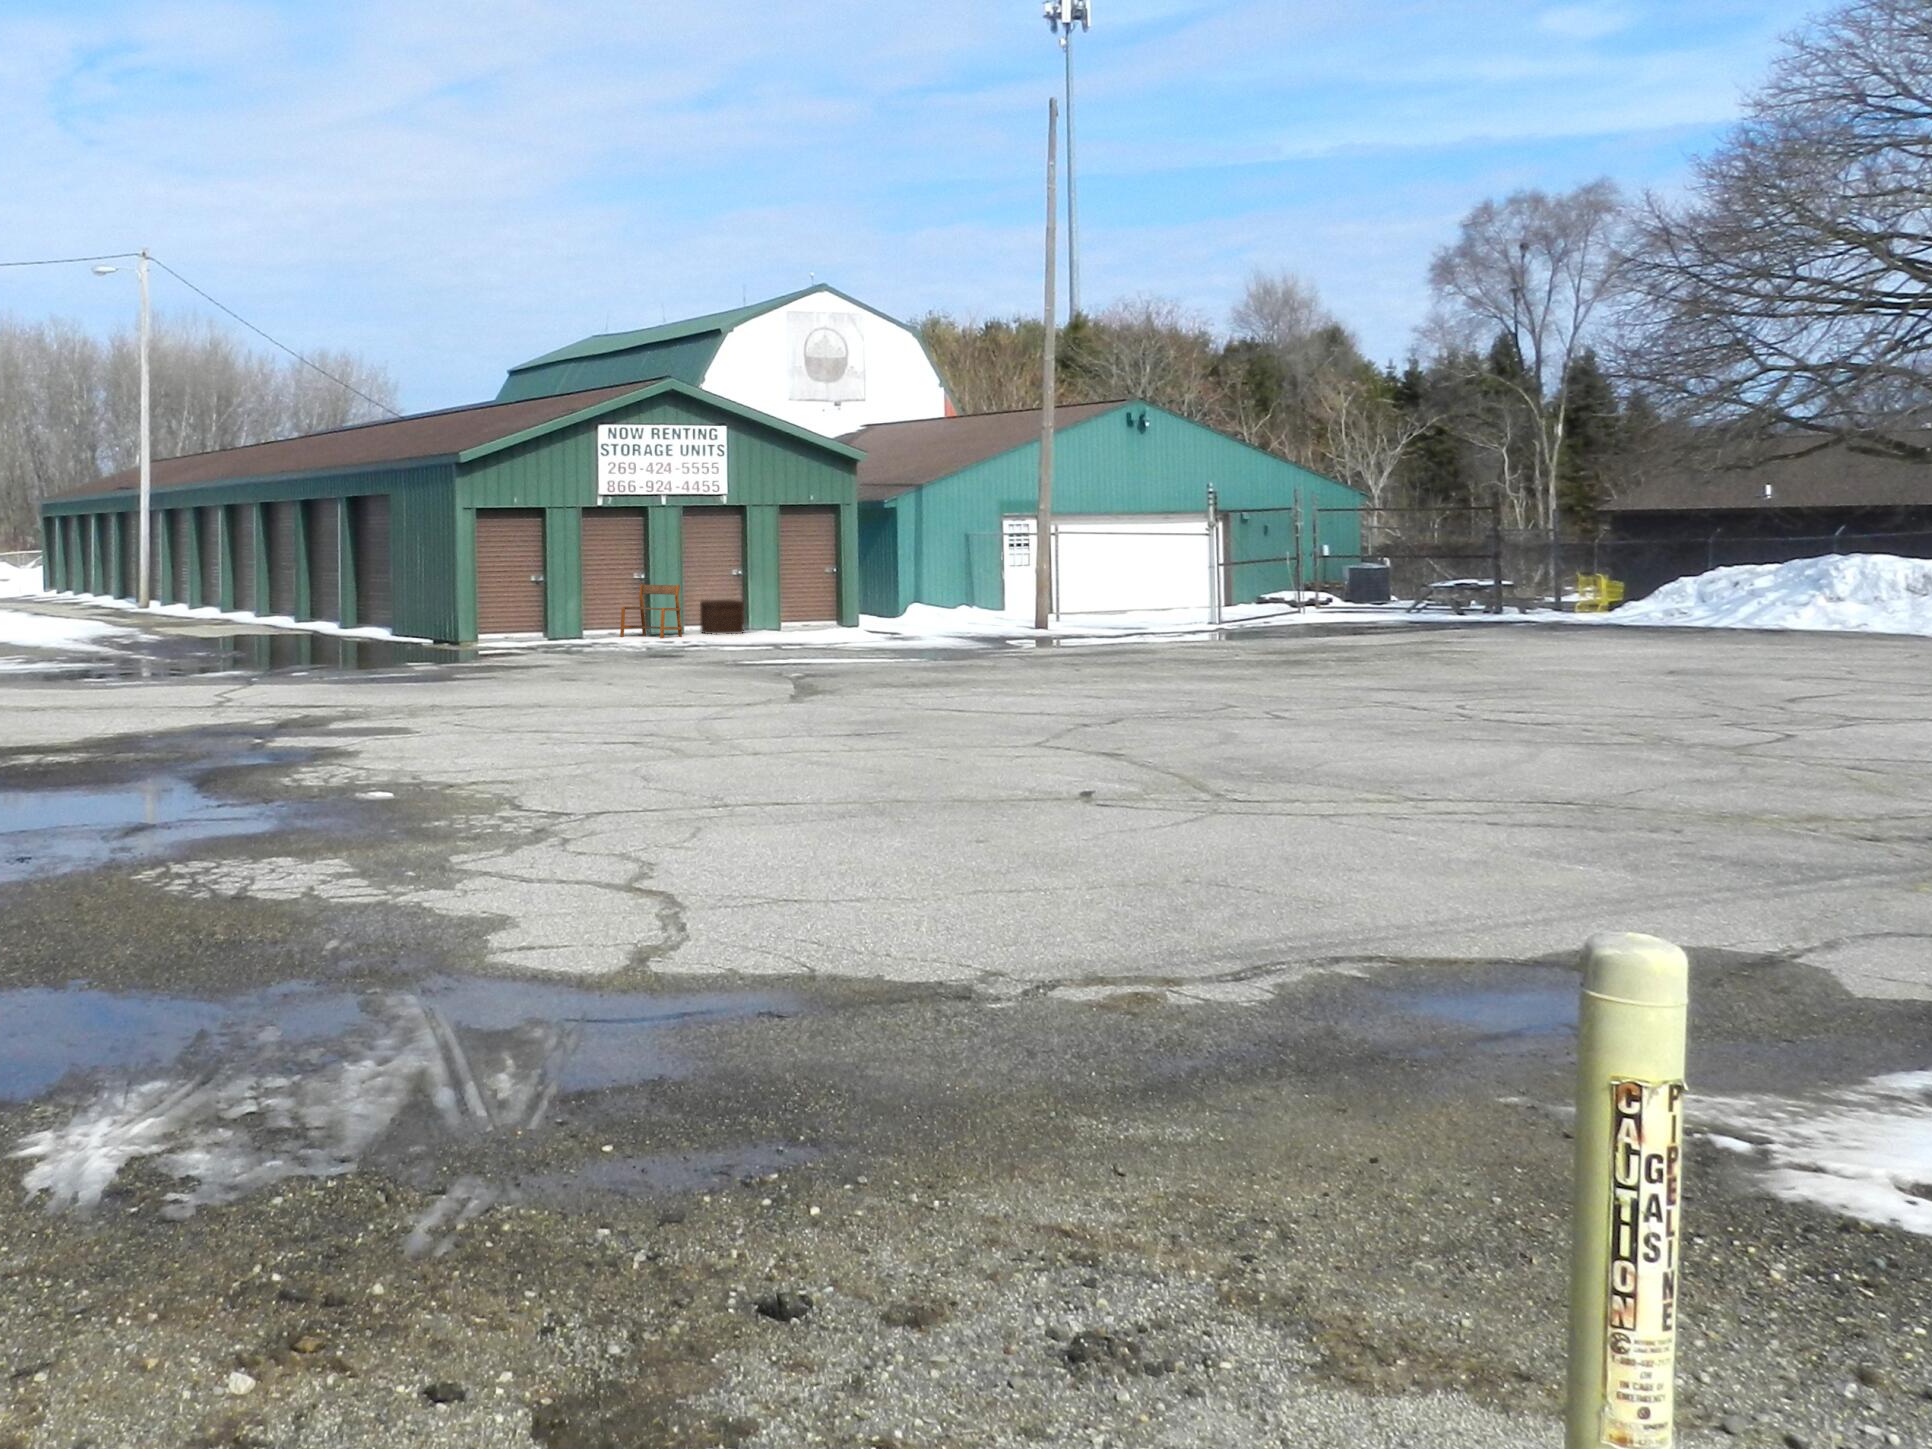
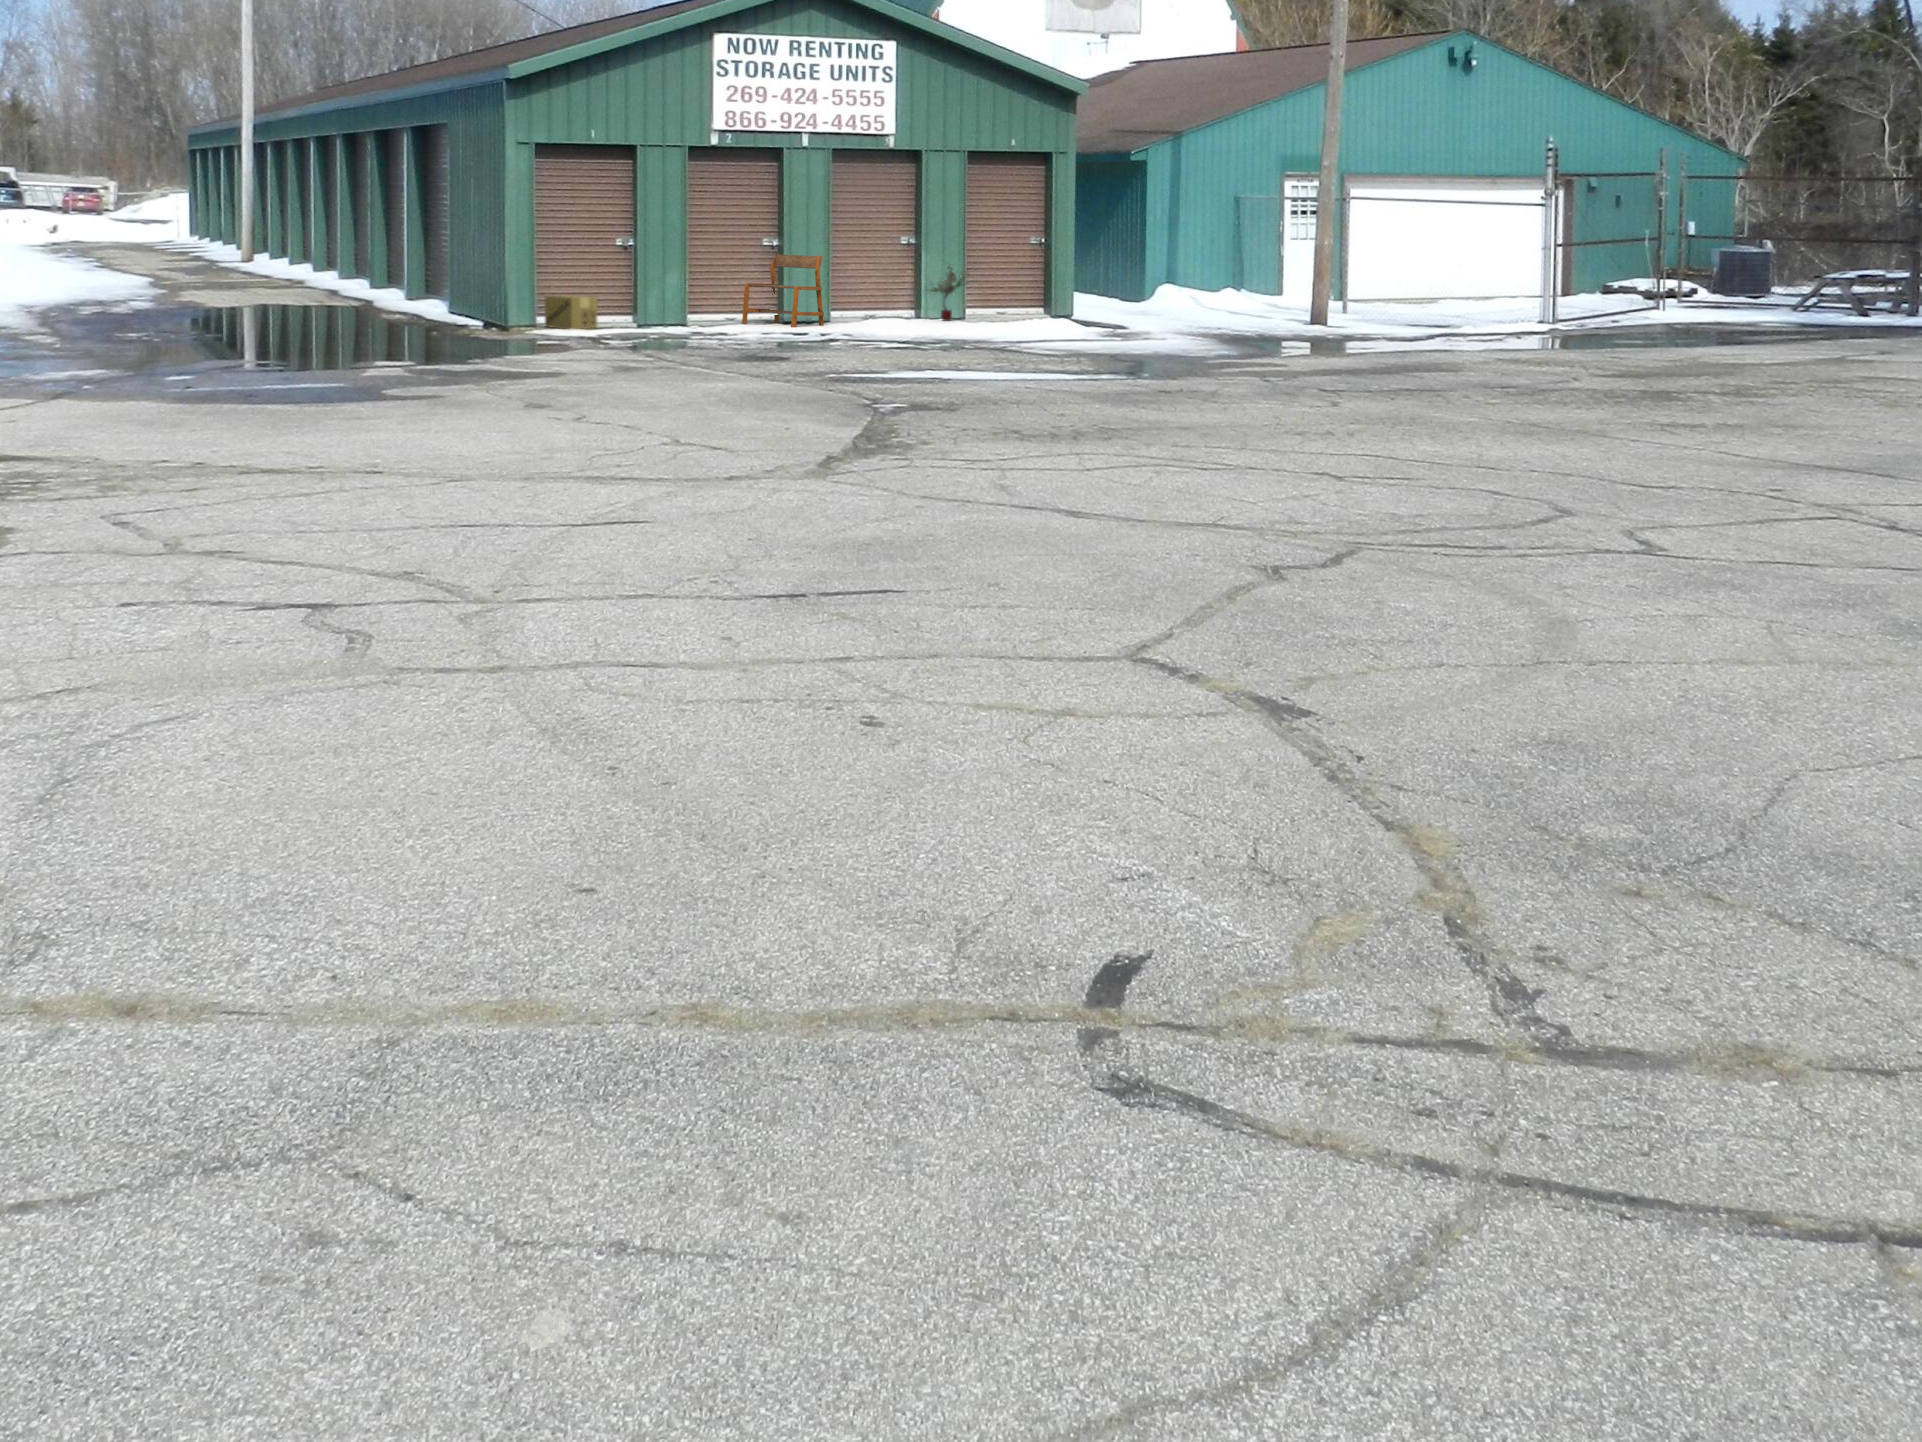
potted tree: none [752,589,784,632] -> present [929,266,967,321]
wooden crate: present [700,600,744,635] -> none [856,277,912,323]
cardboard box: none [480,618,520,643] -> present [545,295,598,329]

